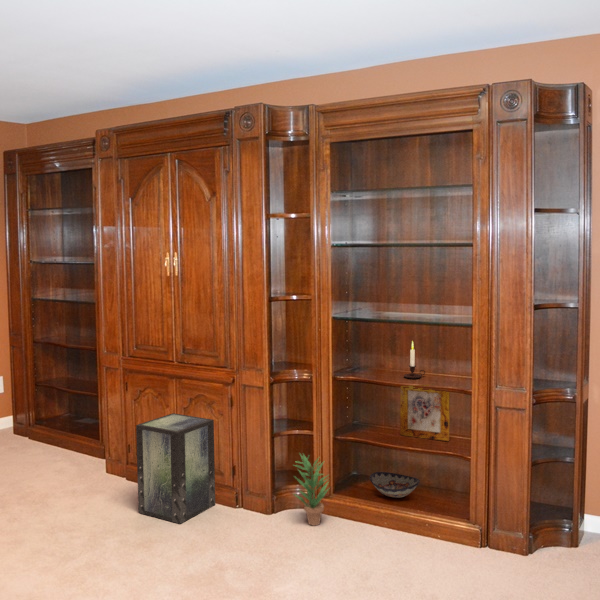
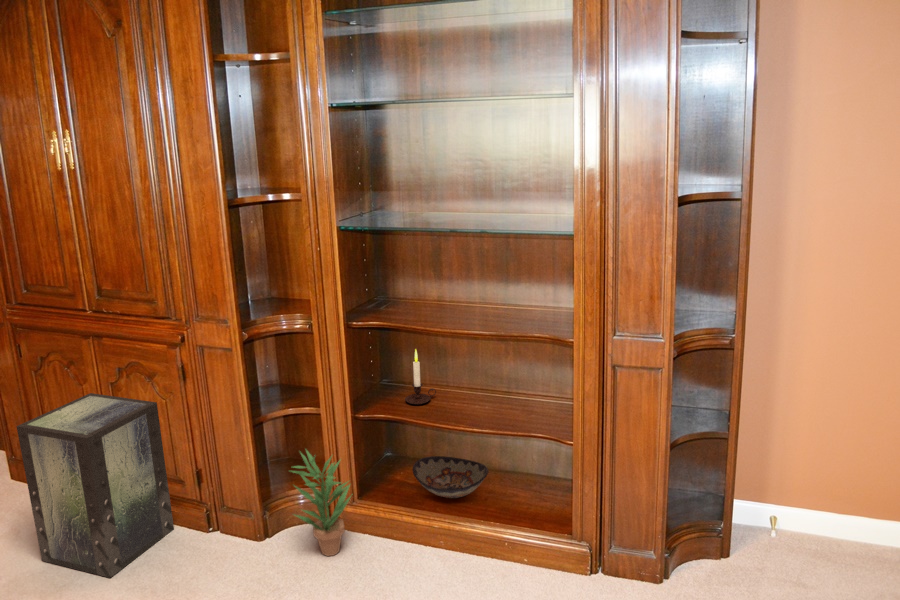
candle: present [404,341,425,378] -> present [405,349,436,404]
picture frame: present [400,384,450,441] -> none [454,322,531,410]

